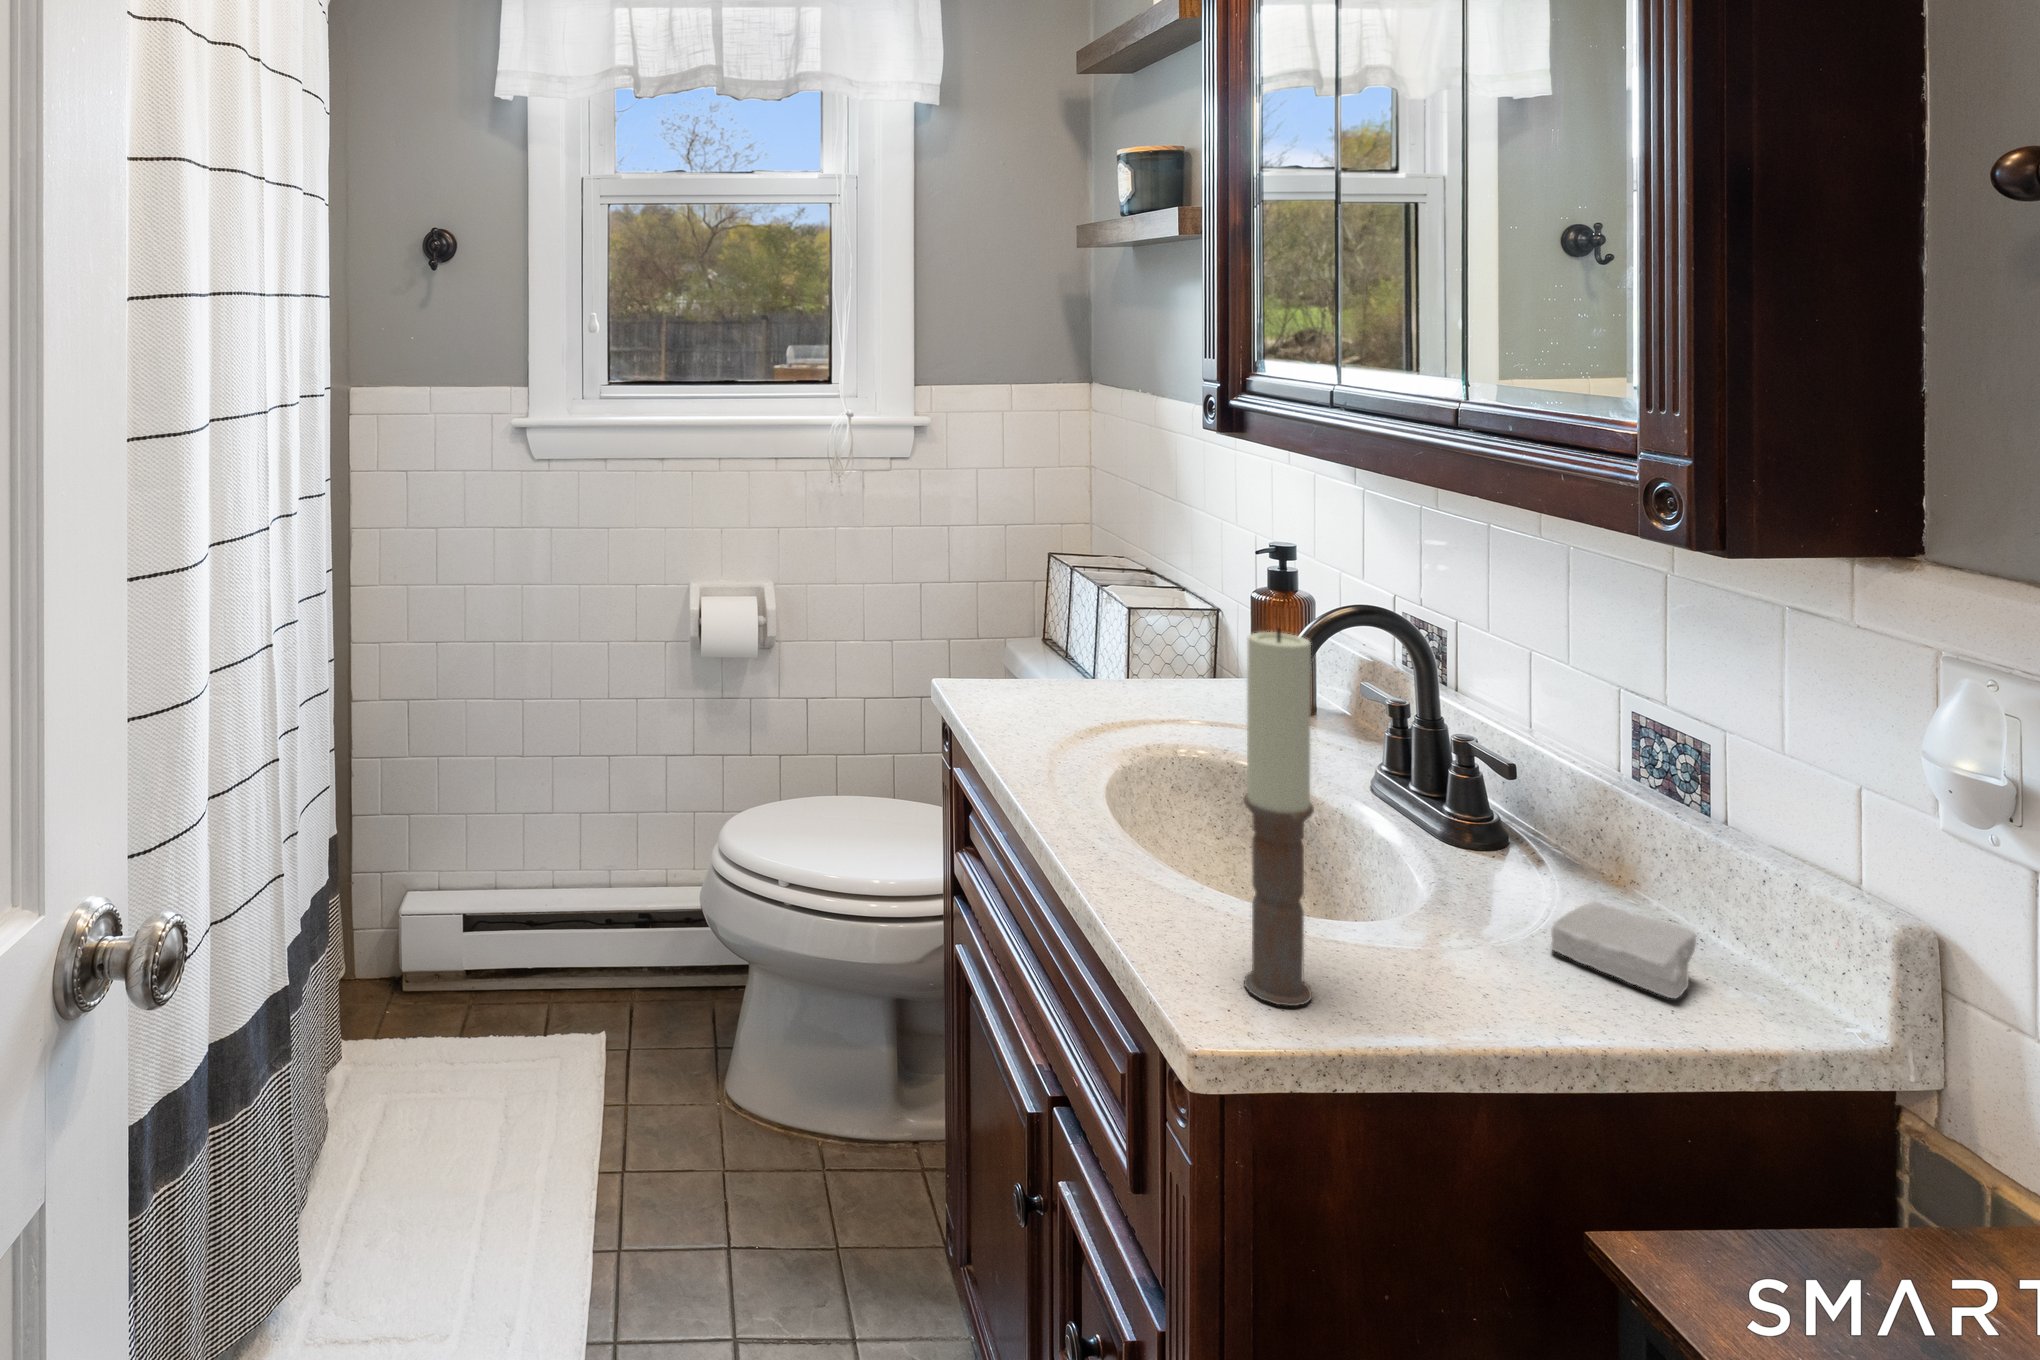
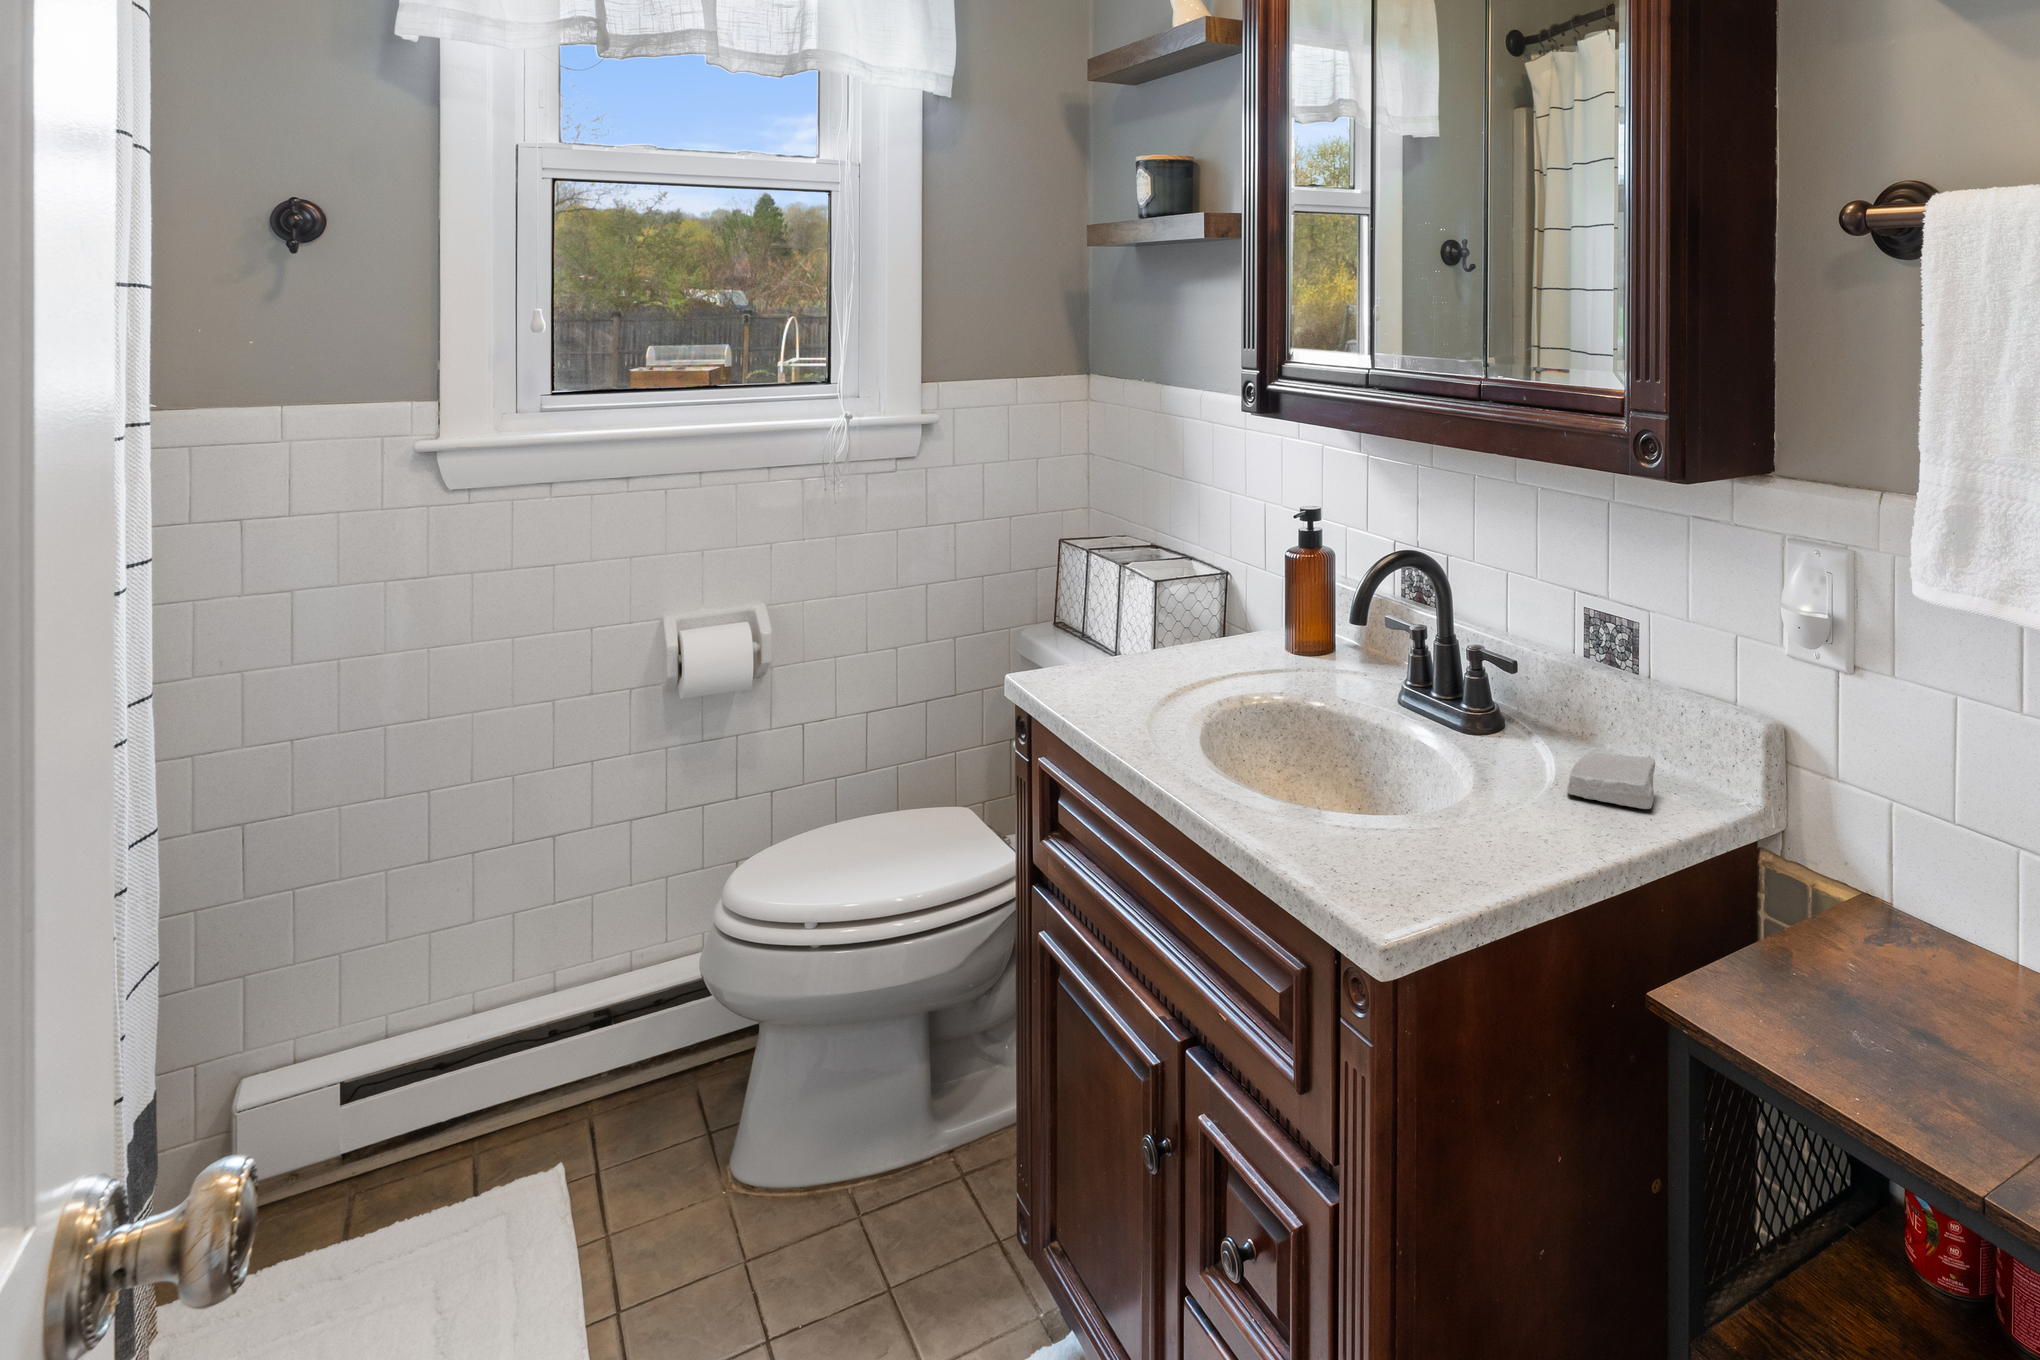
candle: present [1243,628,1314,1006] -> none [1388,563,1442,879]

